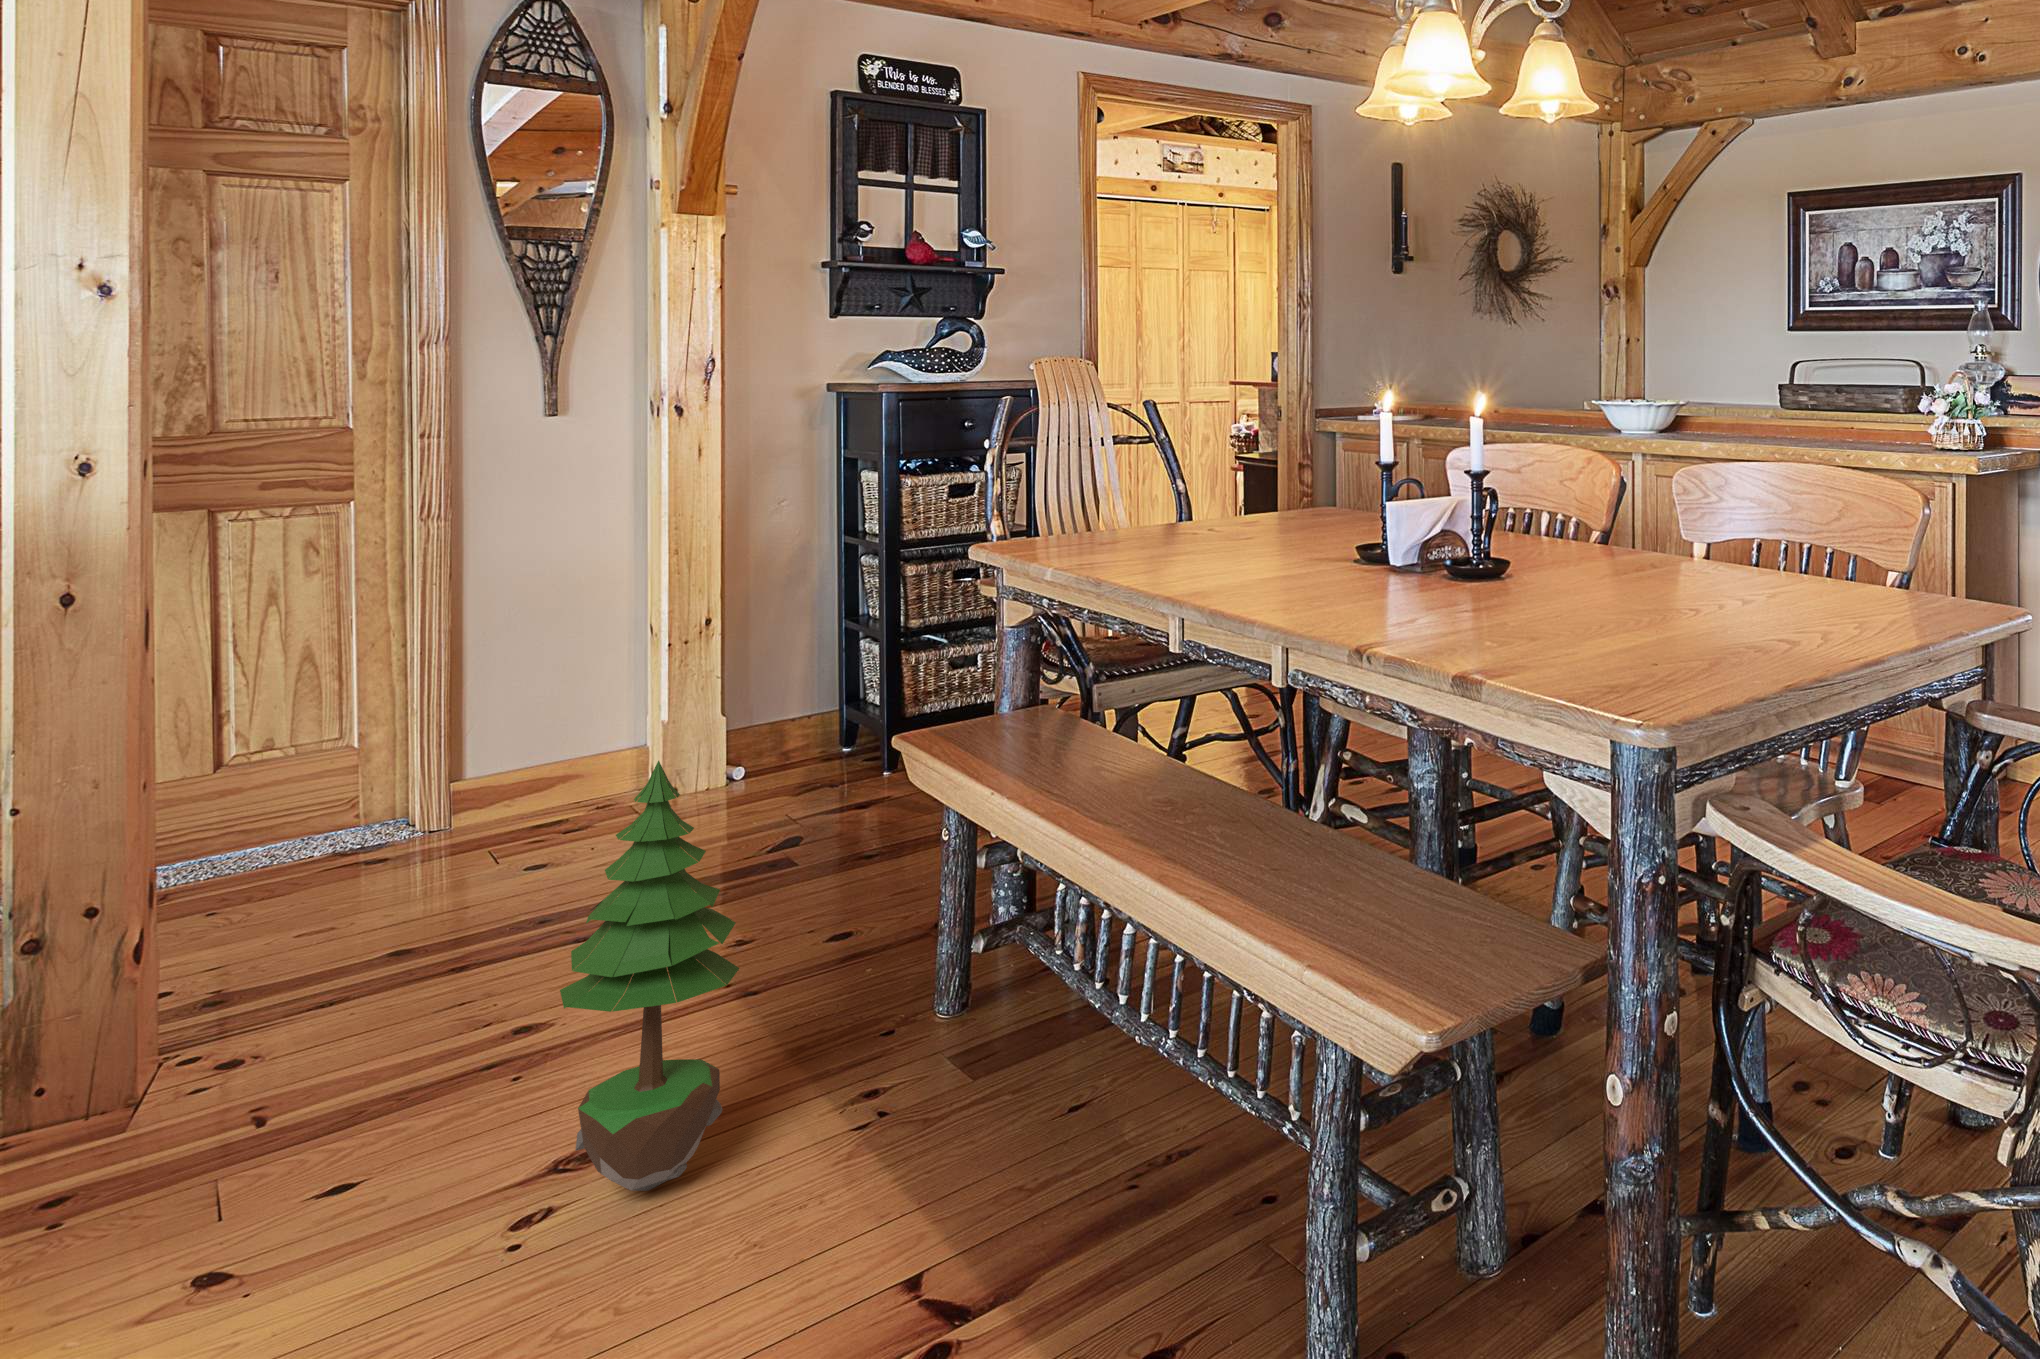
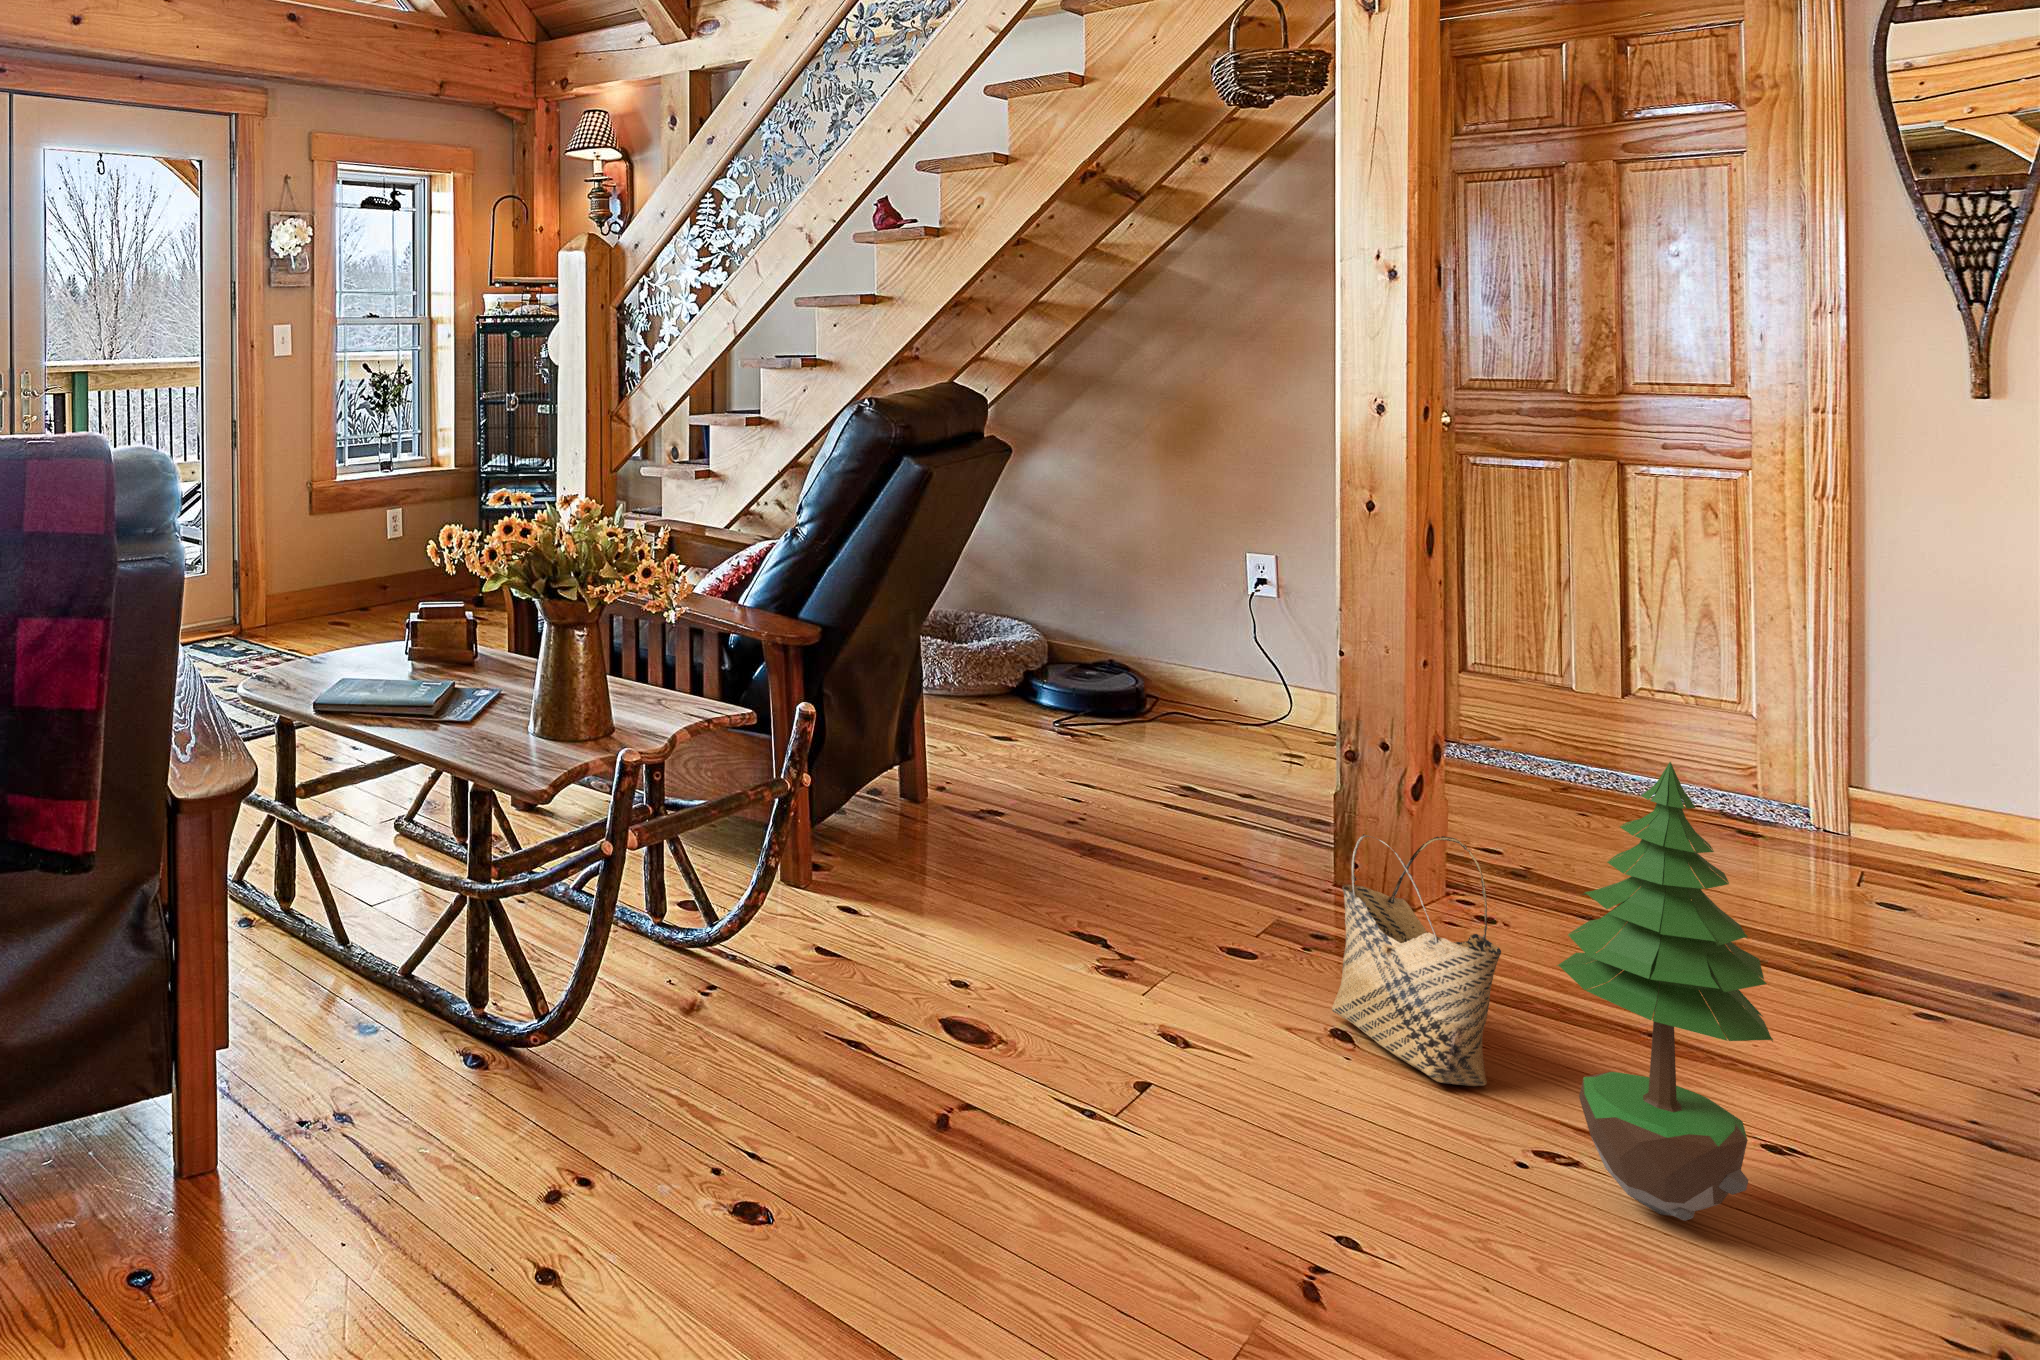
woven basket: none [185,952,434,1259] -> present [1332,834,1501,1086]

